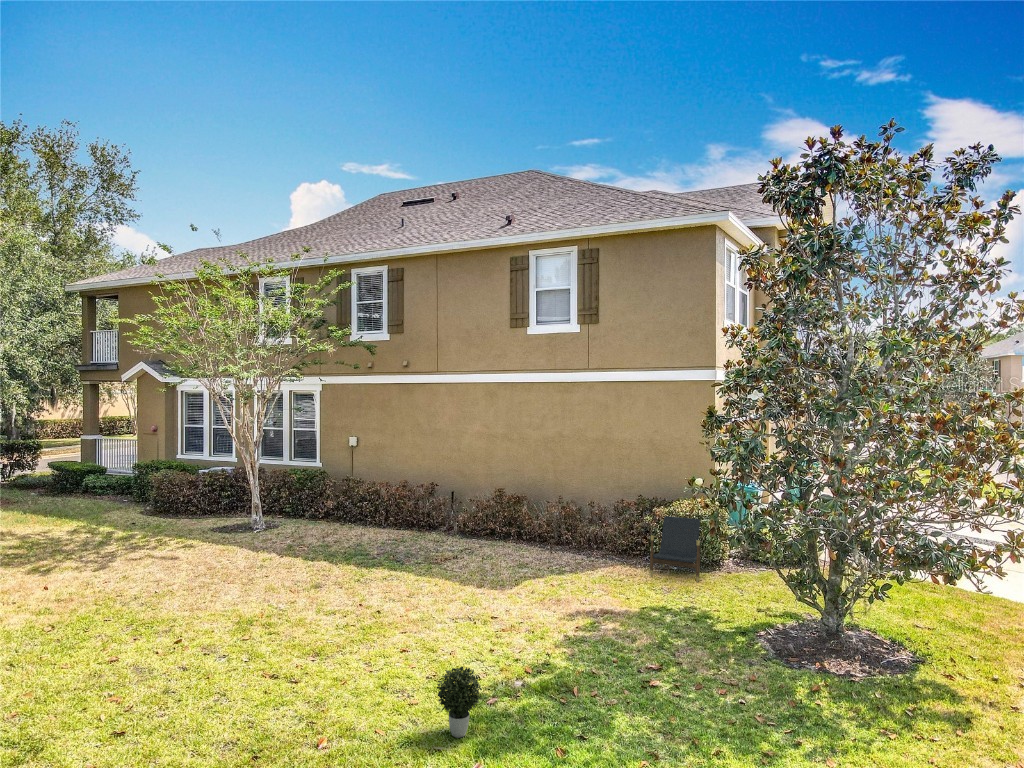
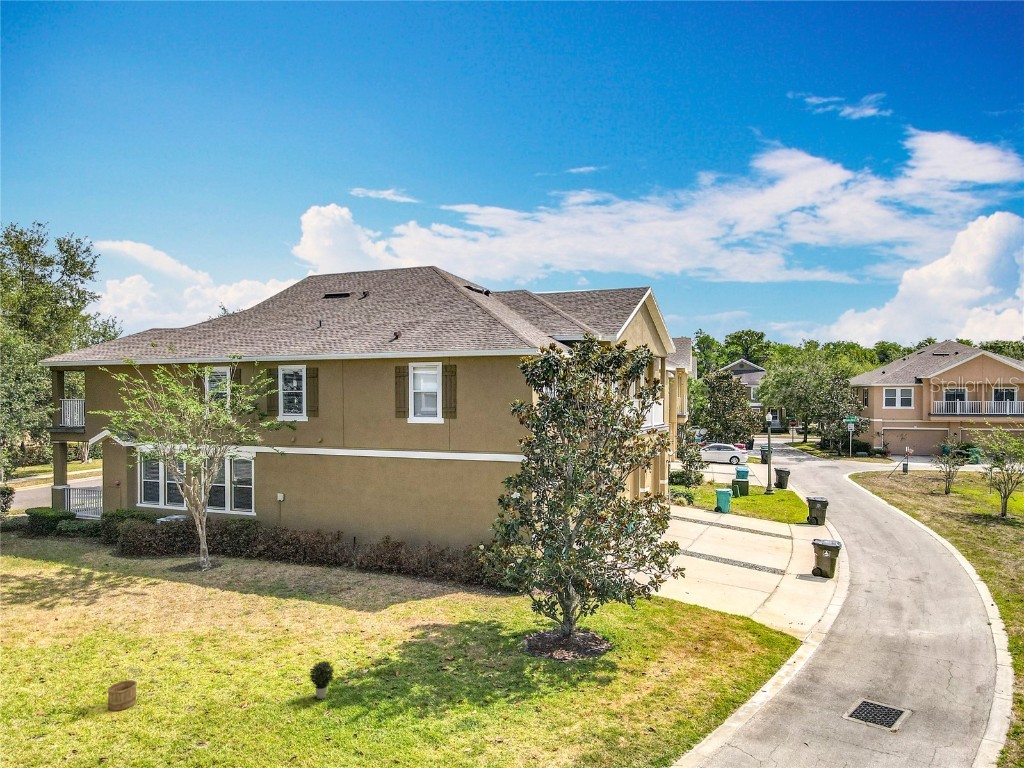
lounge chair: present [650,516,702,583] -> none [475,557,510,602]
wooden bucket: none [78,685,132,741] -> present [107,680,137,711]

